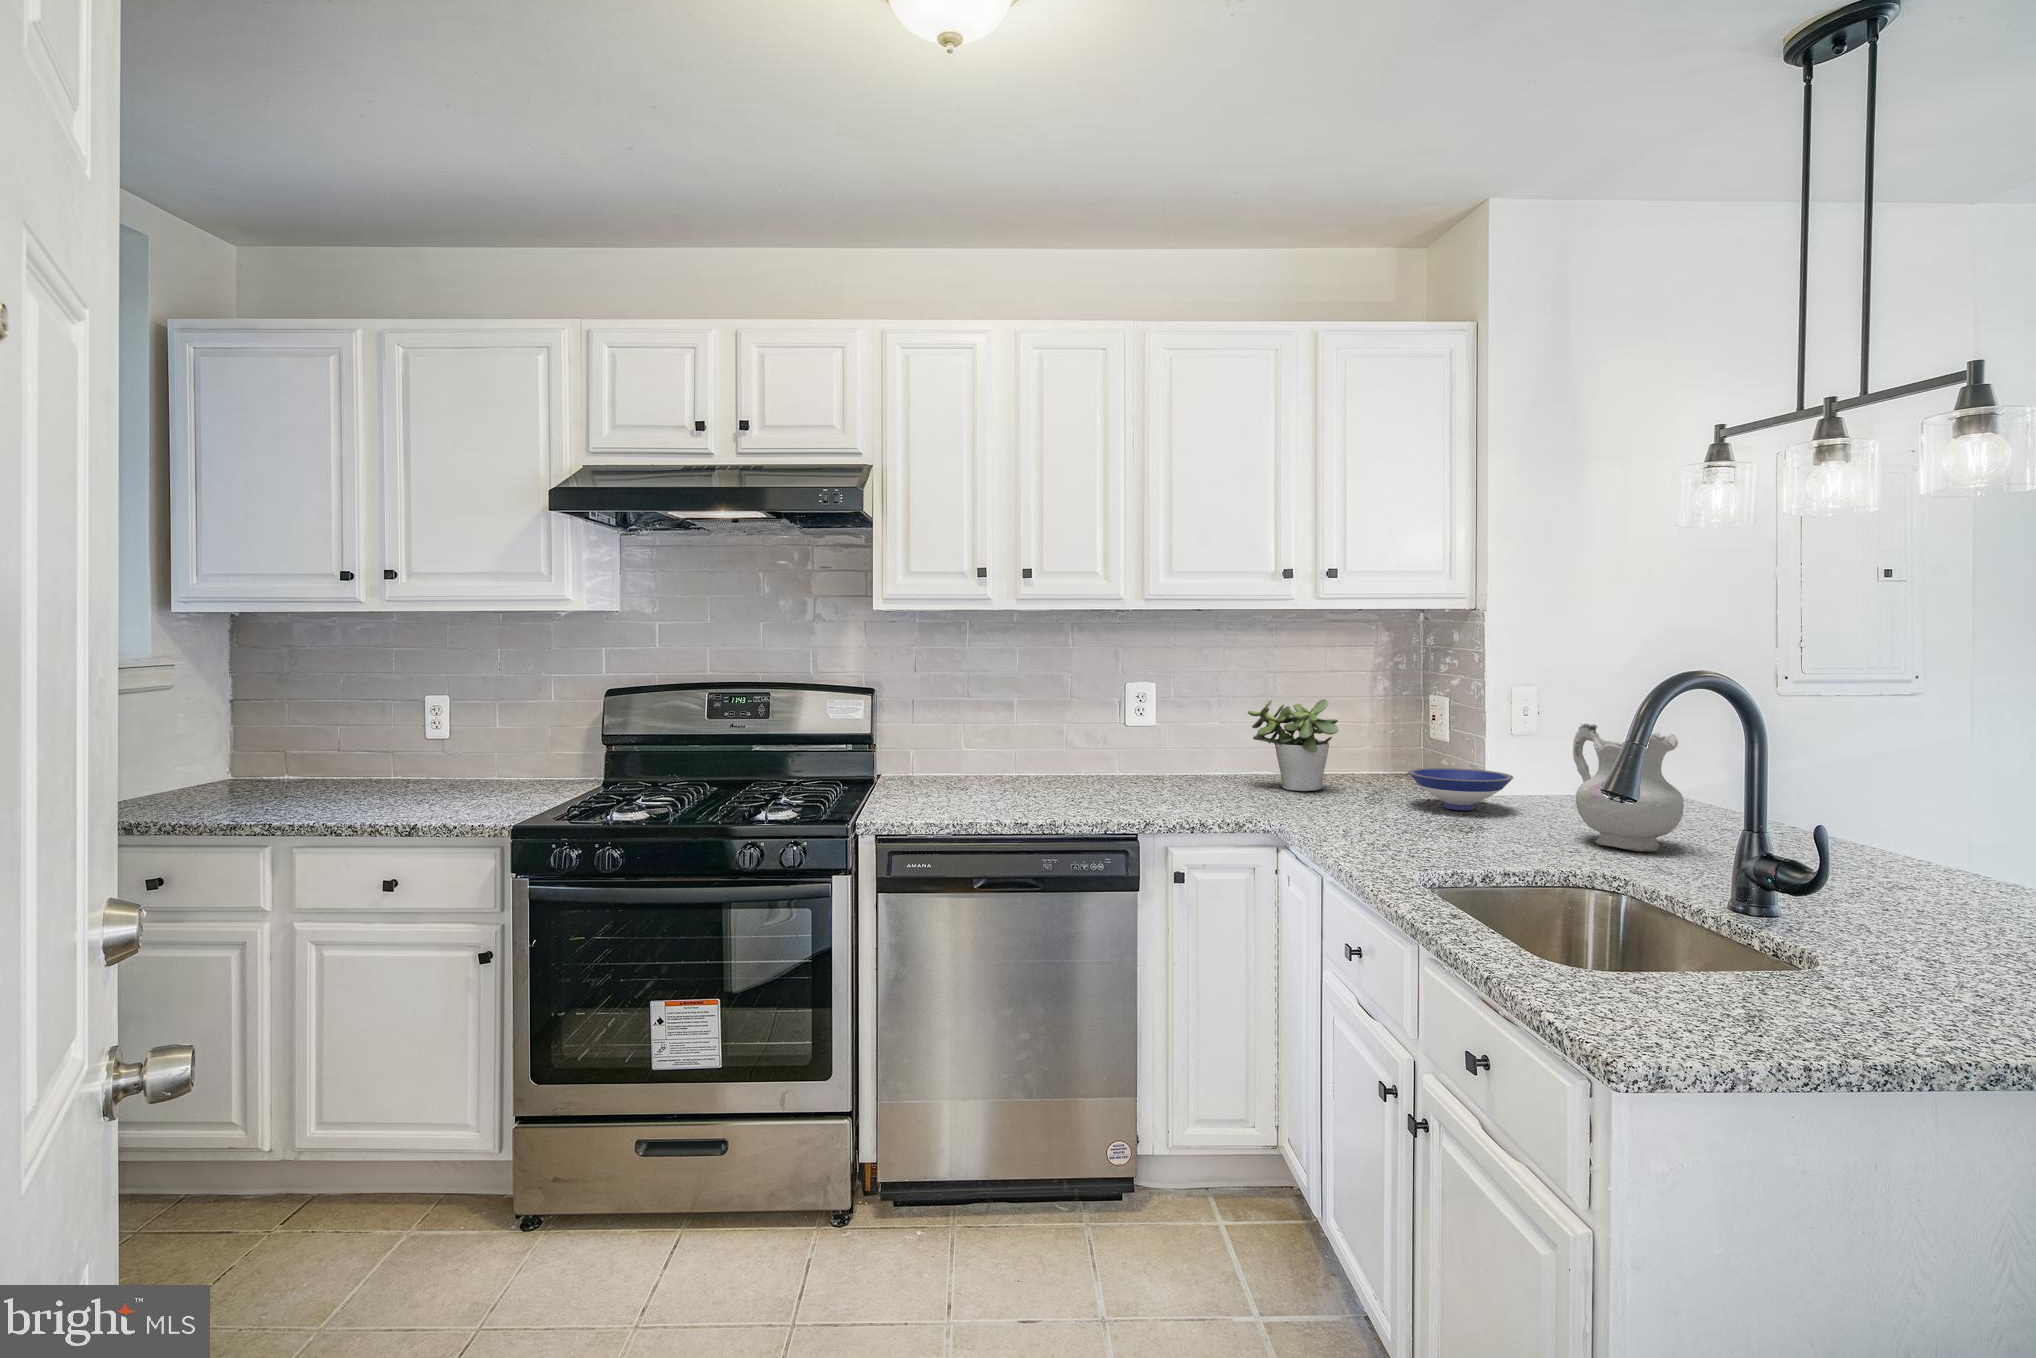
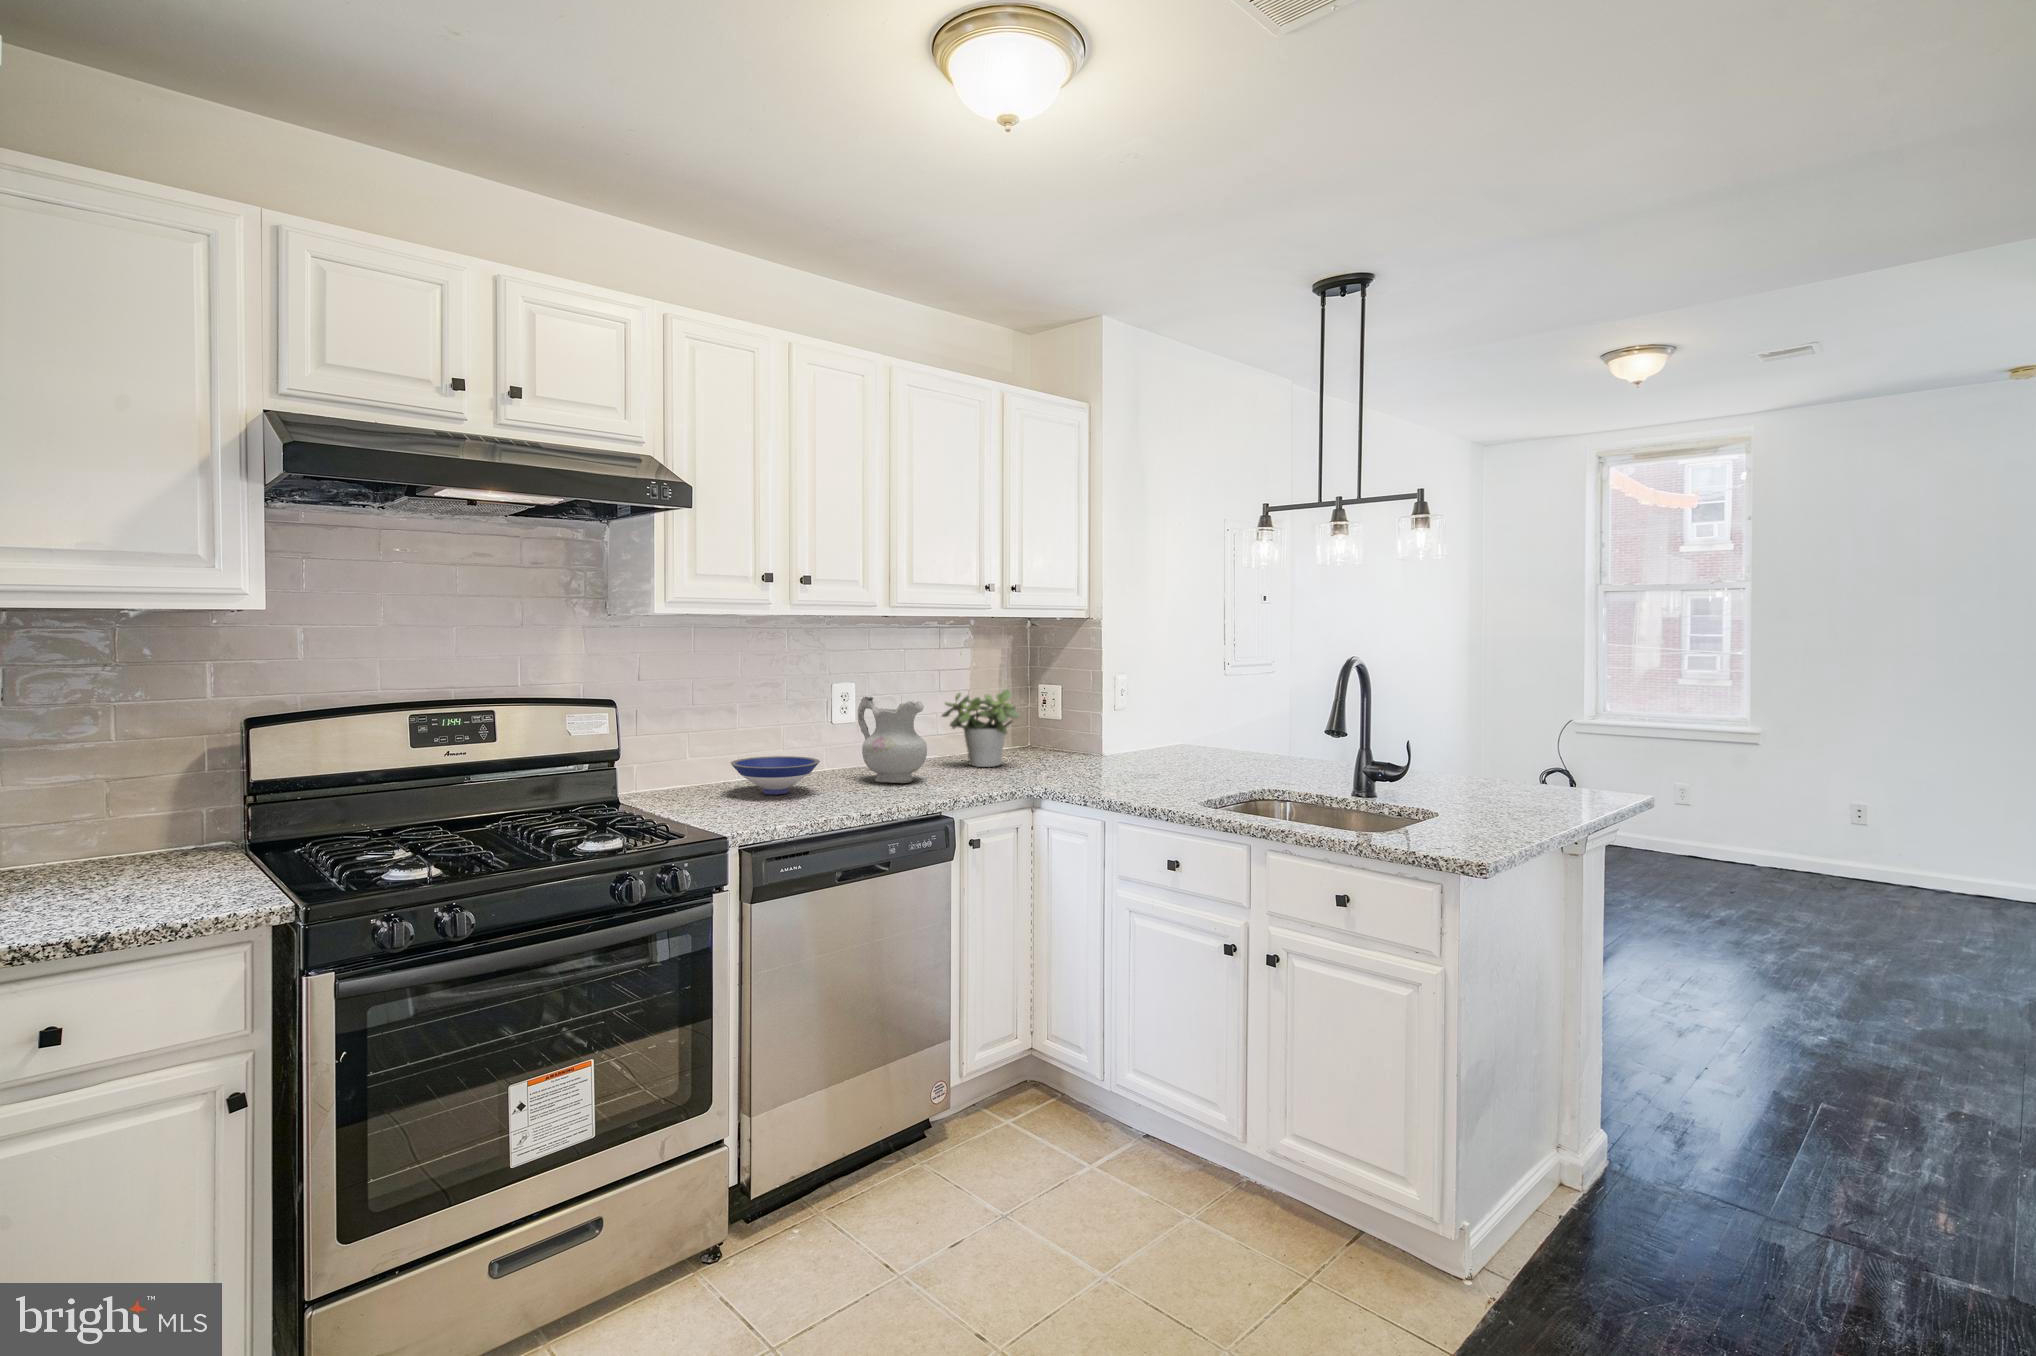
ceramic pitcher: present [1573,724,1684,851] -> present [858,696,927,783]
bowl: present [1408,768,1513,810] -> present [731,756,820,794]

